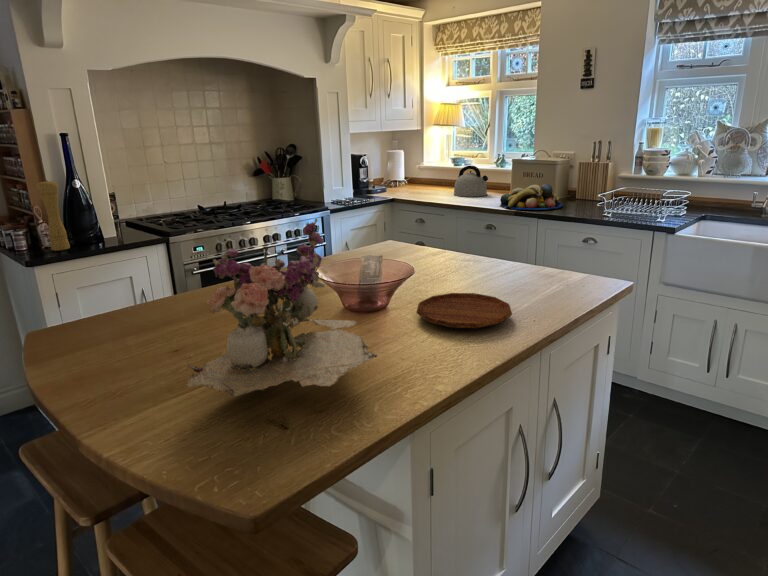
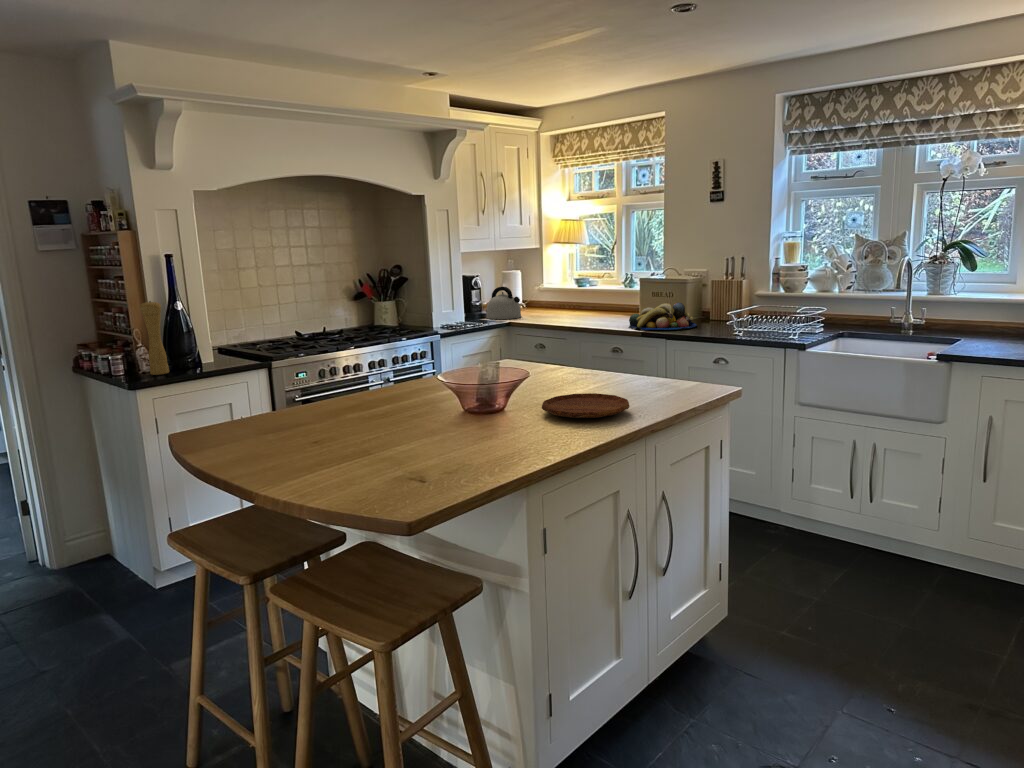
kettle: present [454,166,488,197] -> present [486,287,521,319]
flower arrangement: present [186,219,377,397] -> none [352,317,510,461]

